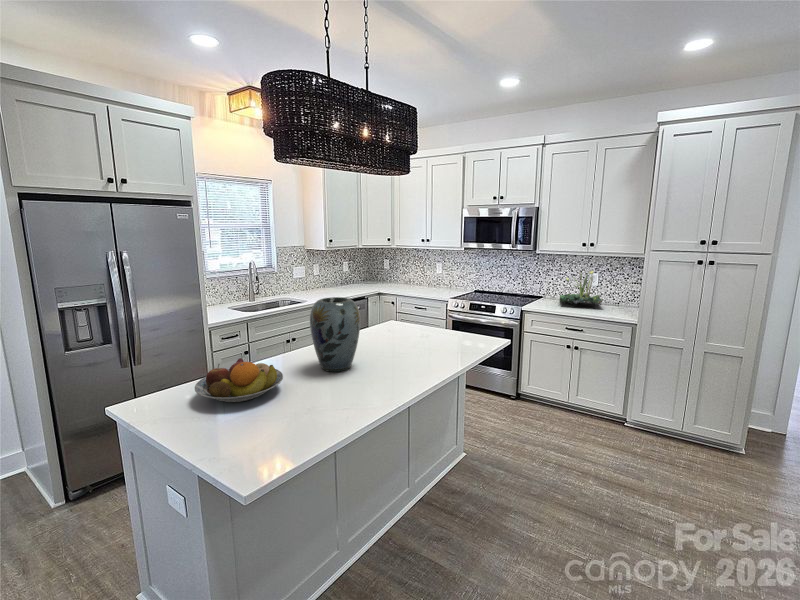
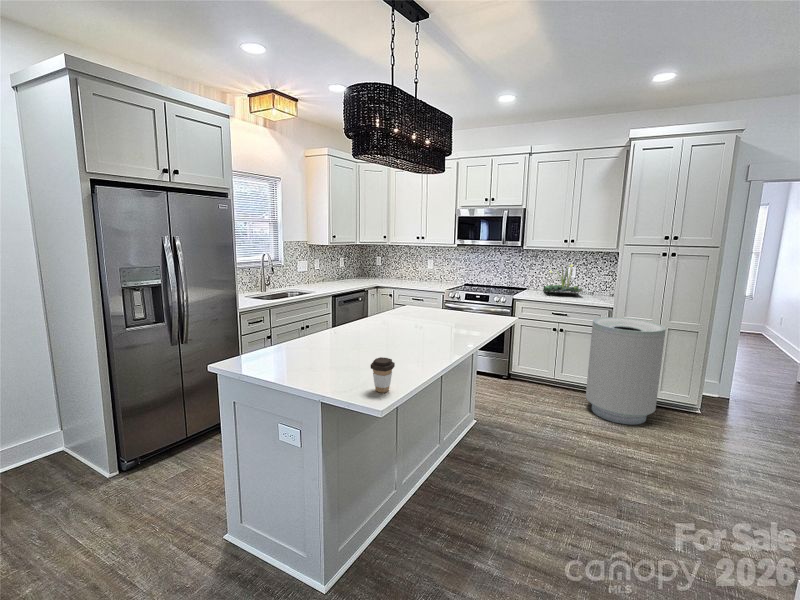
vase: present [310,297,360,372] -> none [367,276,409,339]
trash can: none [600,336,699,467] -> present [586,317,666,425]
fruit bowl: present [195,358,283,402] -> none [286,325,357,359]
coffee cup: none [242,421,275,470] -> present [371,357,395,393]

